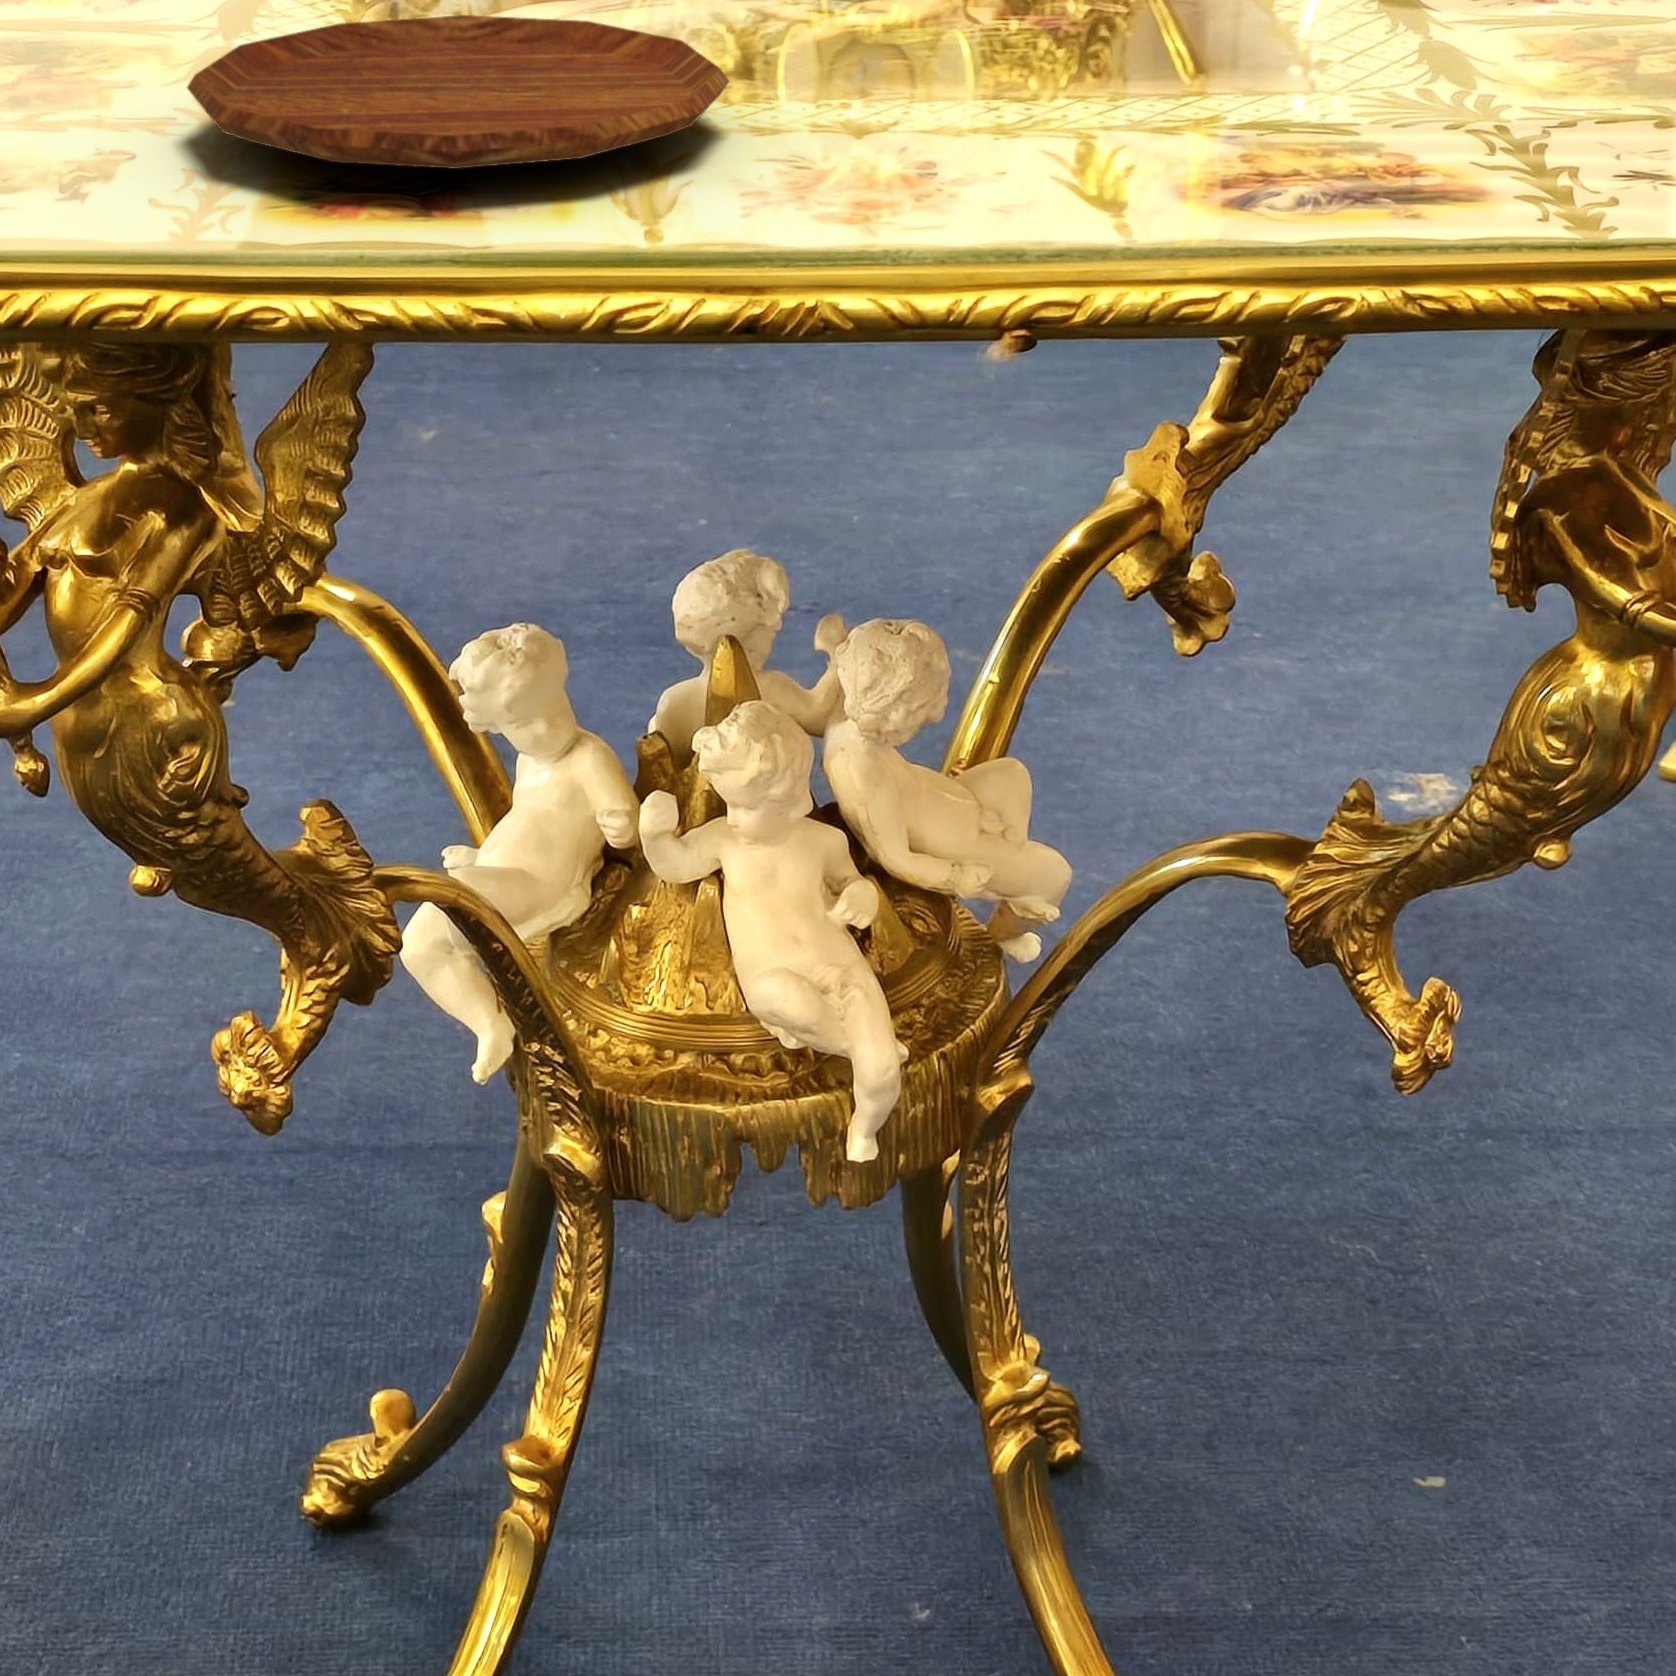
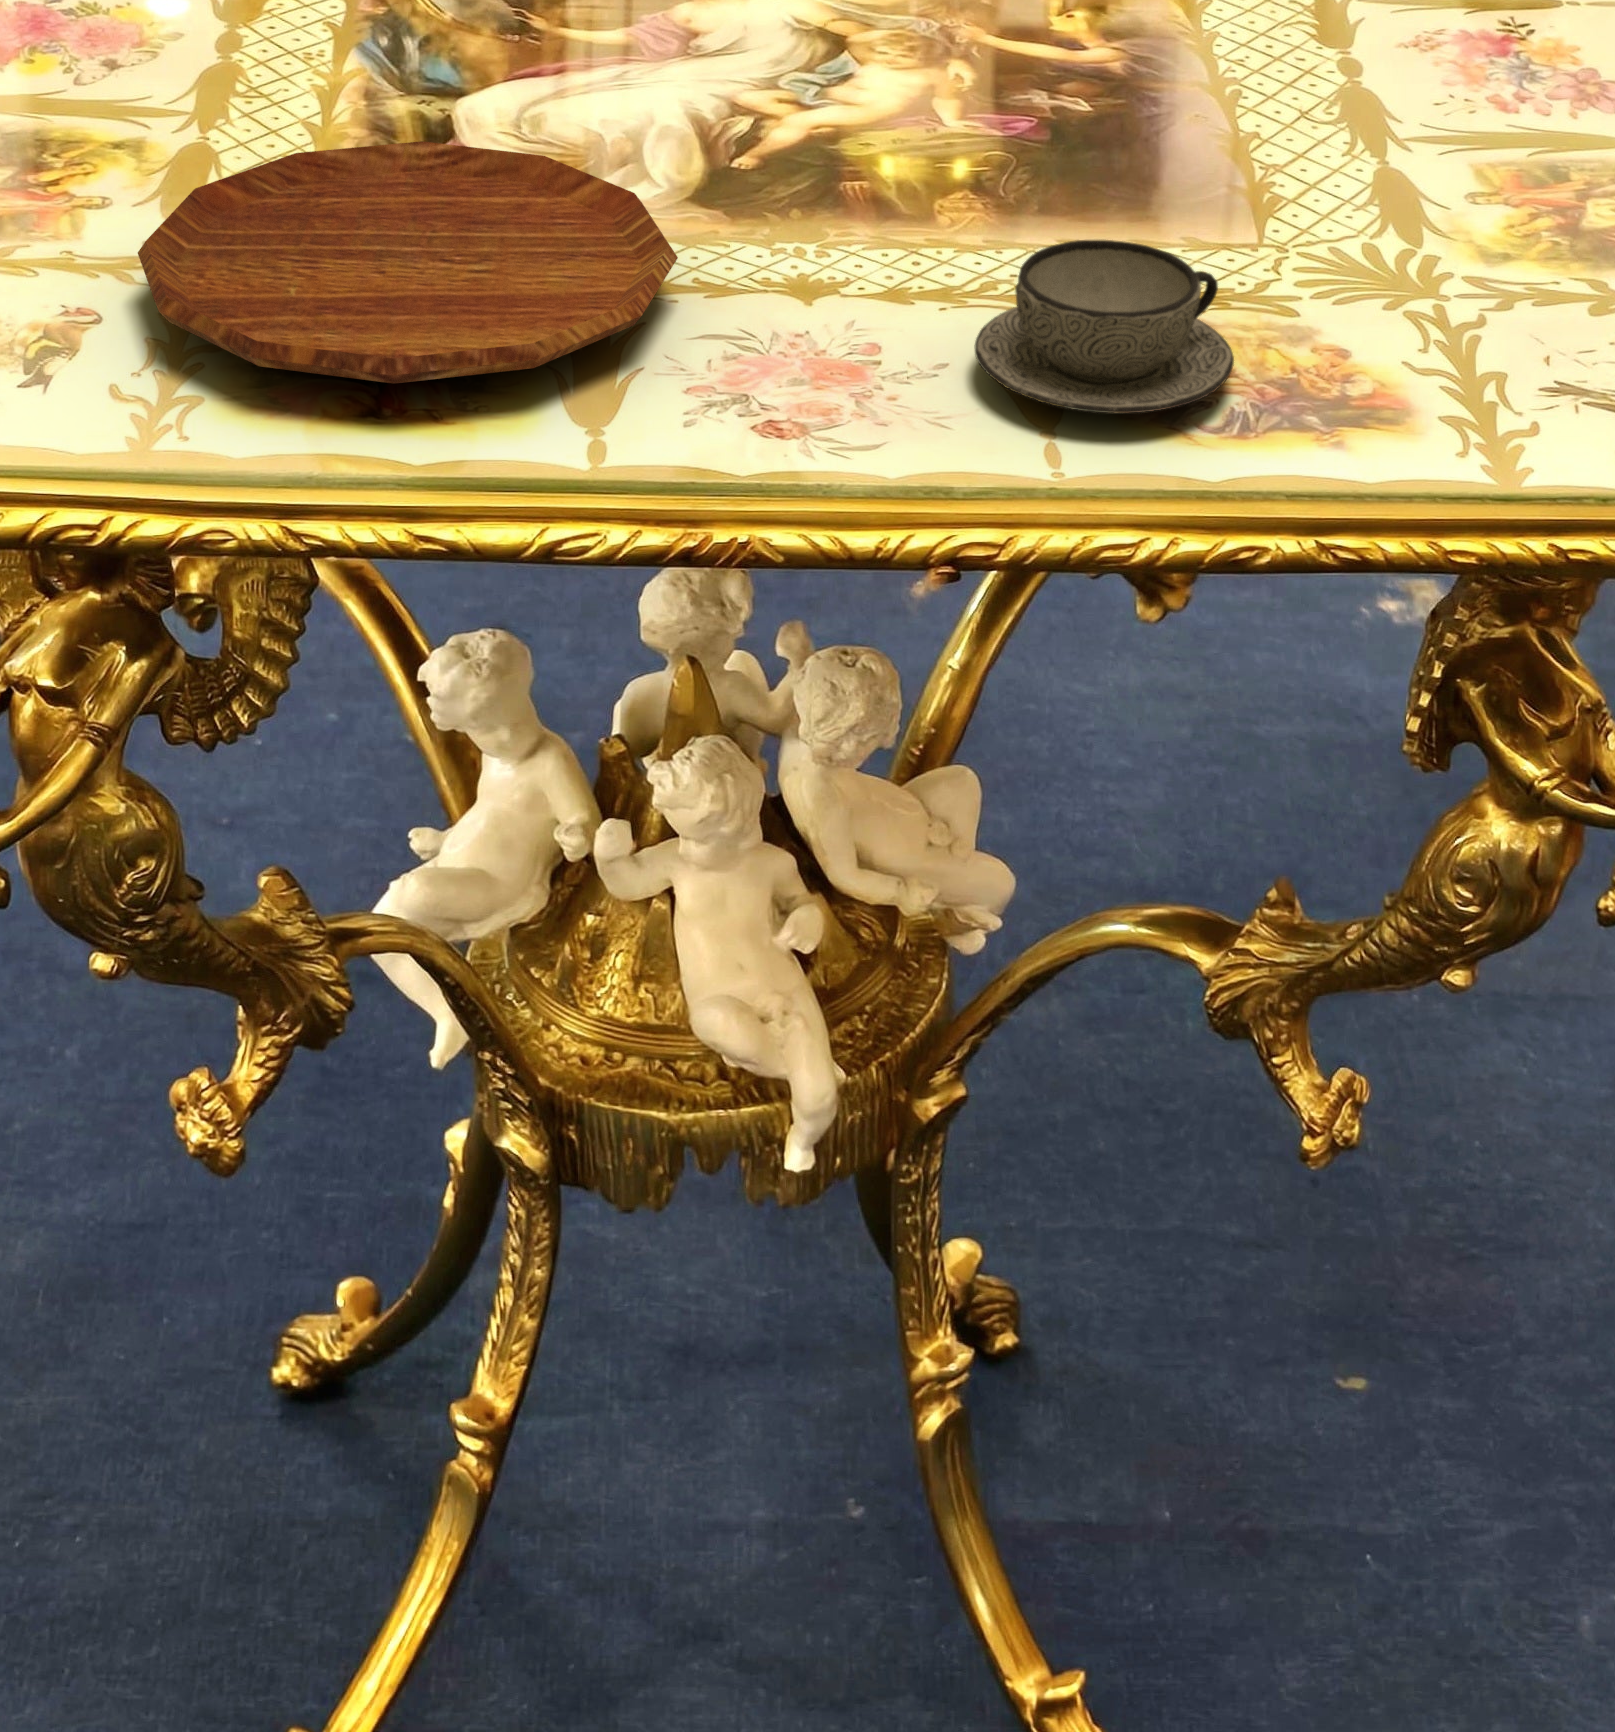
teacup: none [1034,34,1295,178] -> present [975,240,1234,413]

